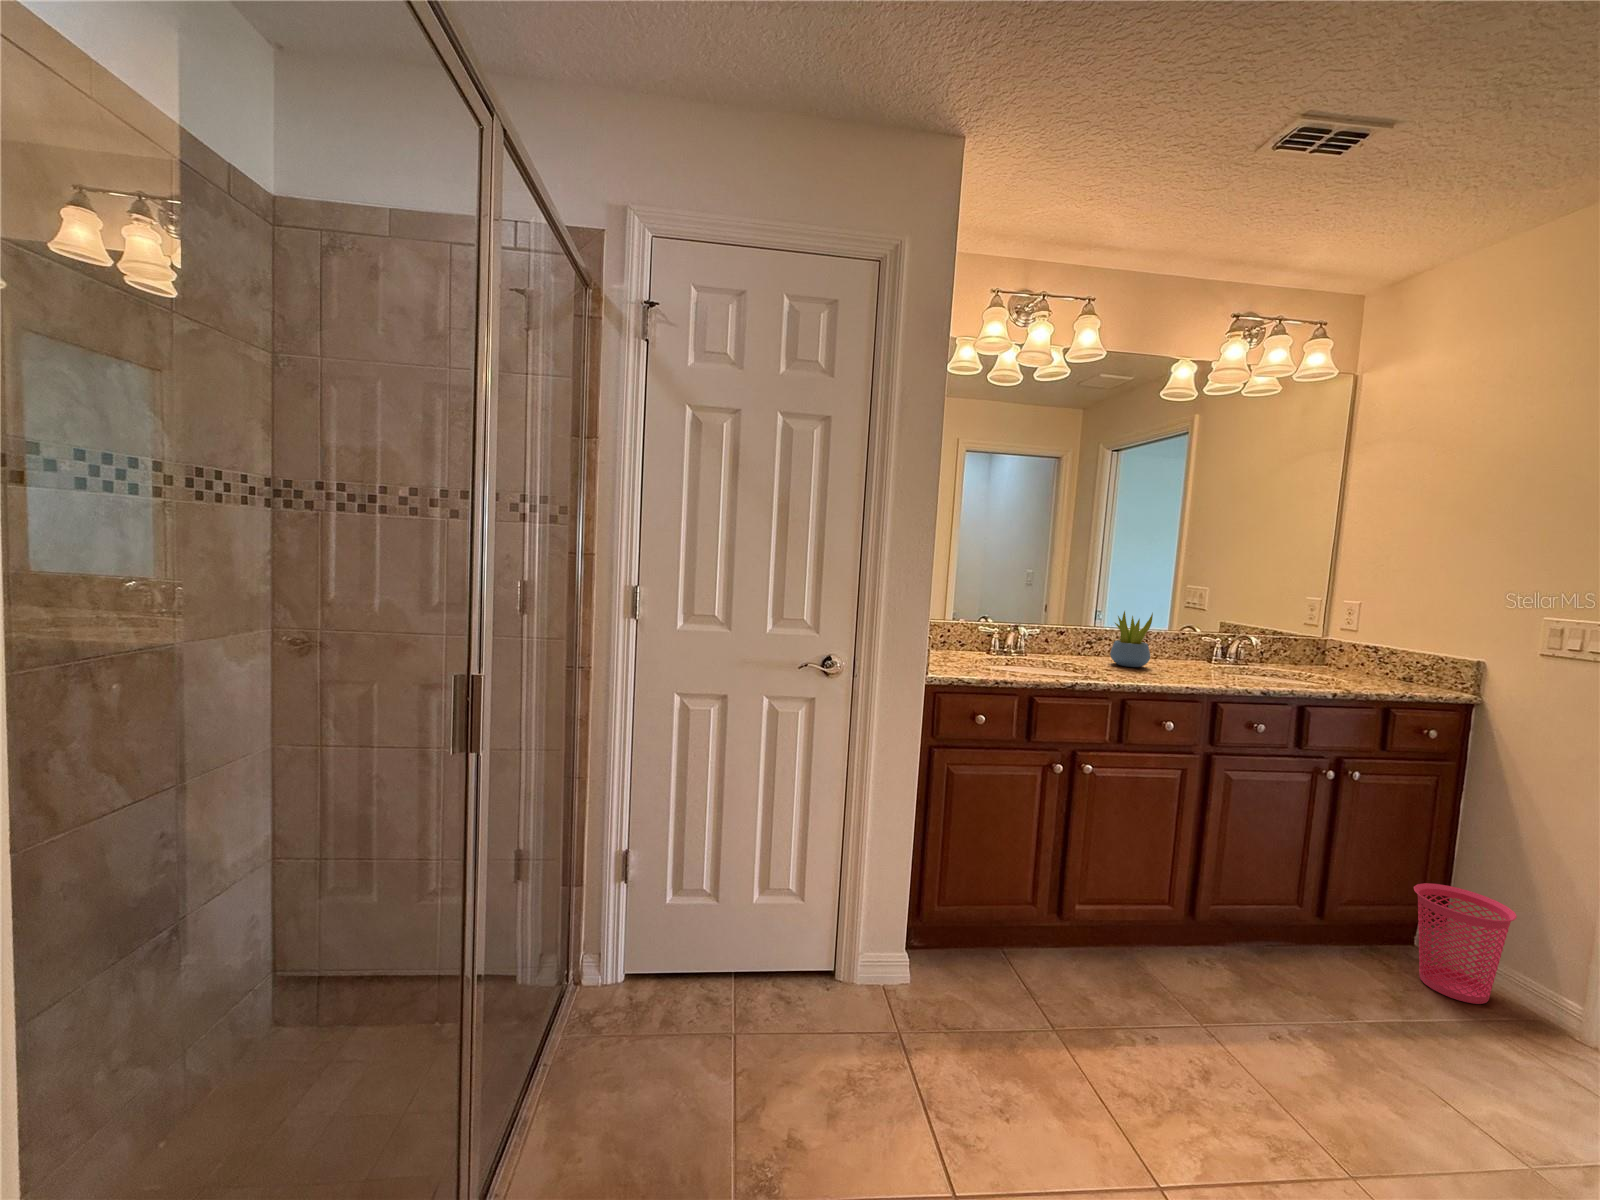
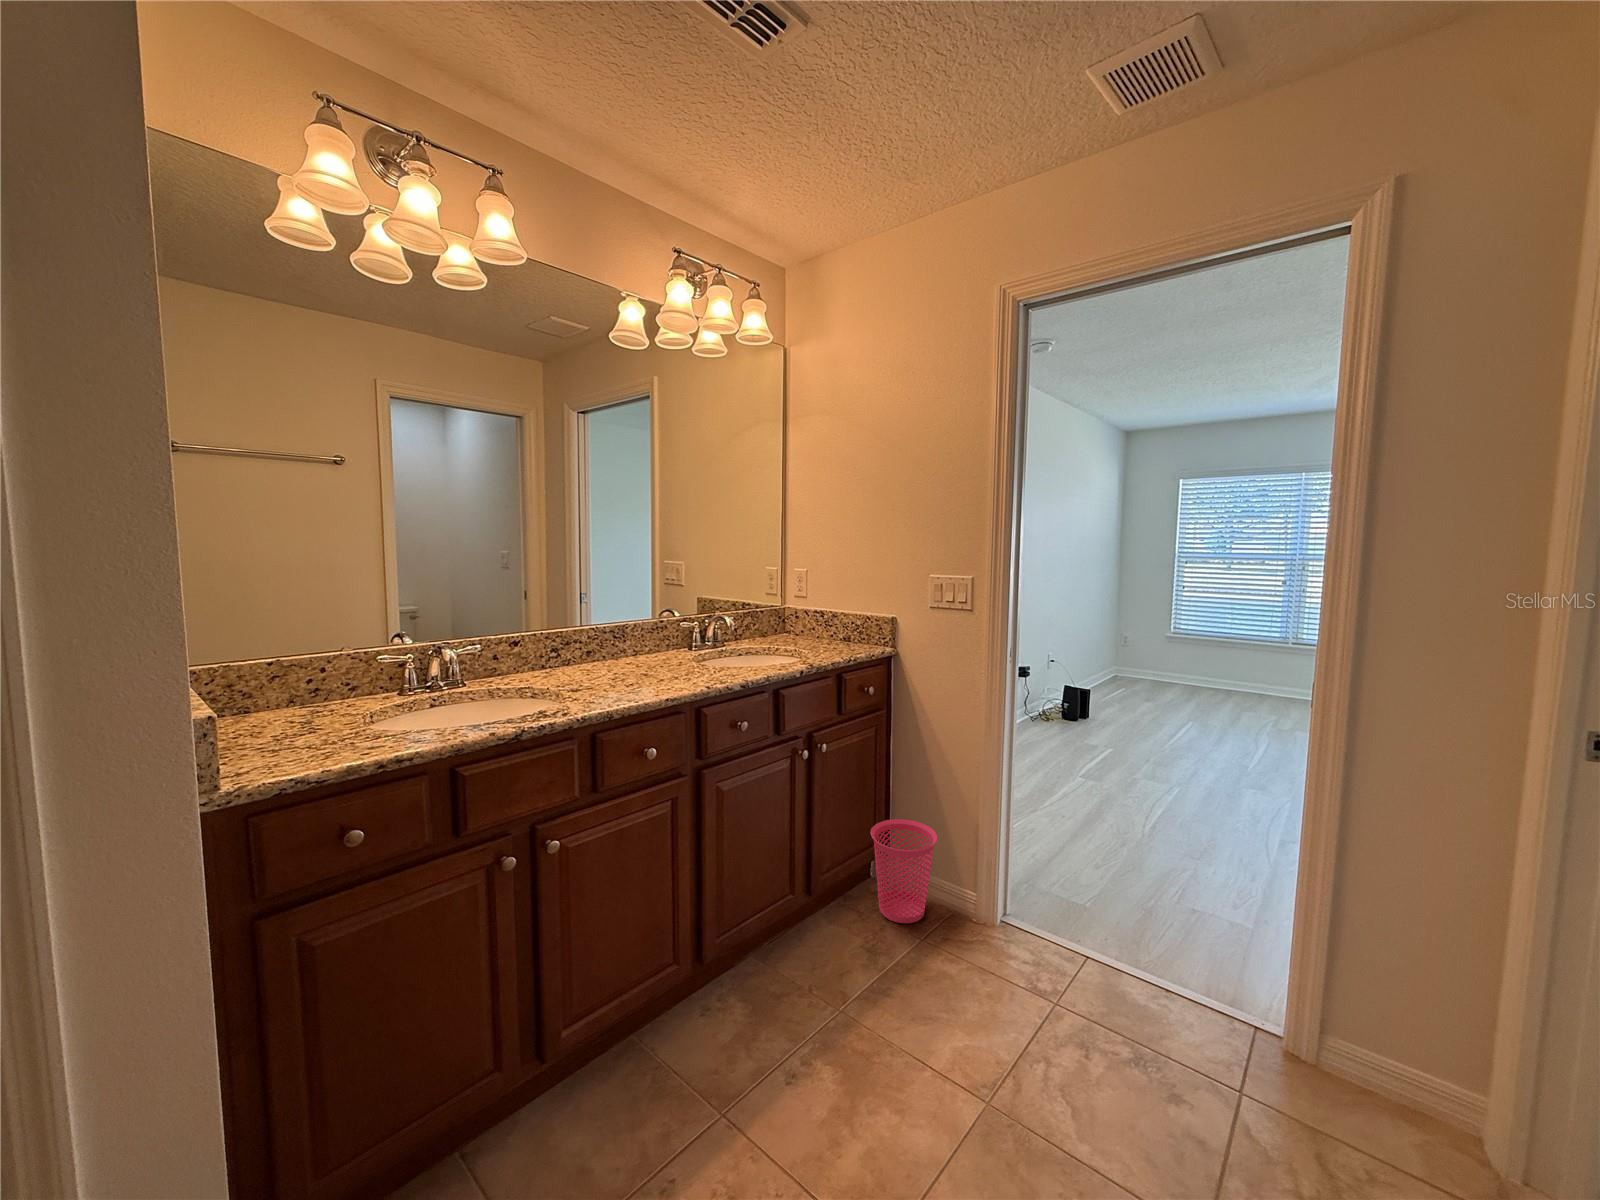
succulent plant: present [1110,611,1153,667] -> none [579,606,626,677]

